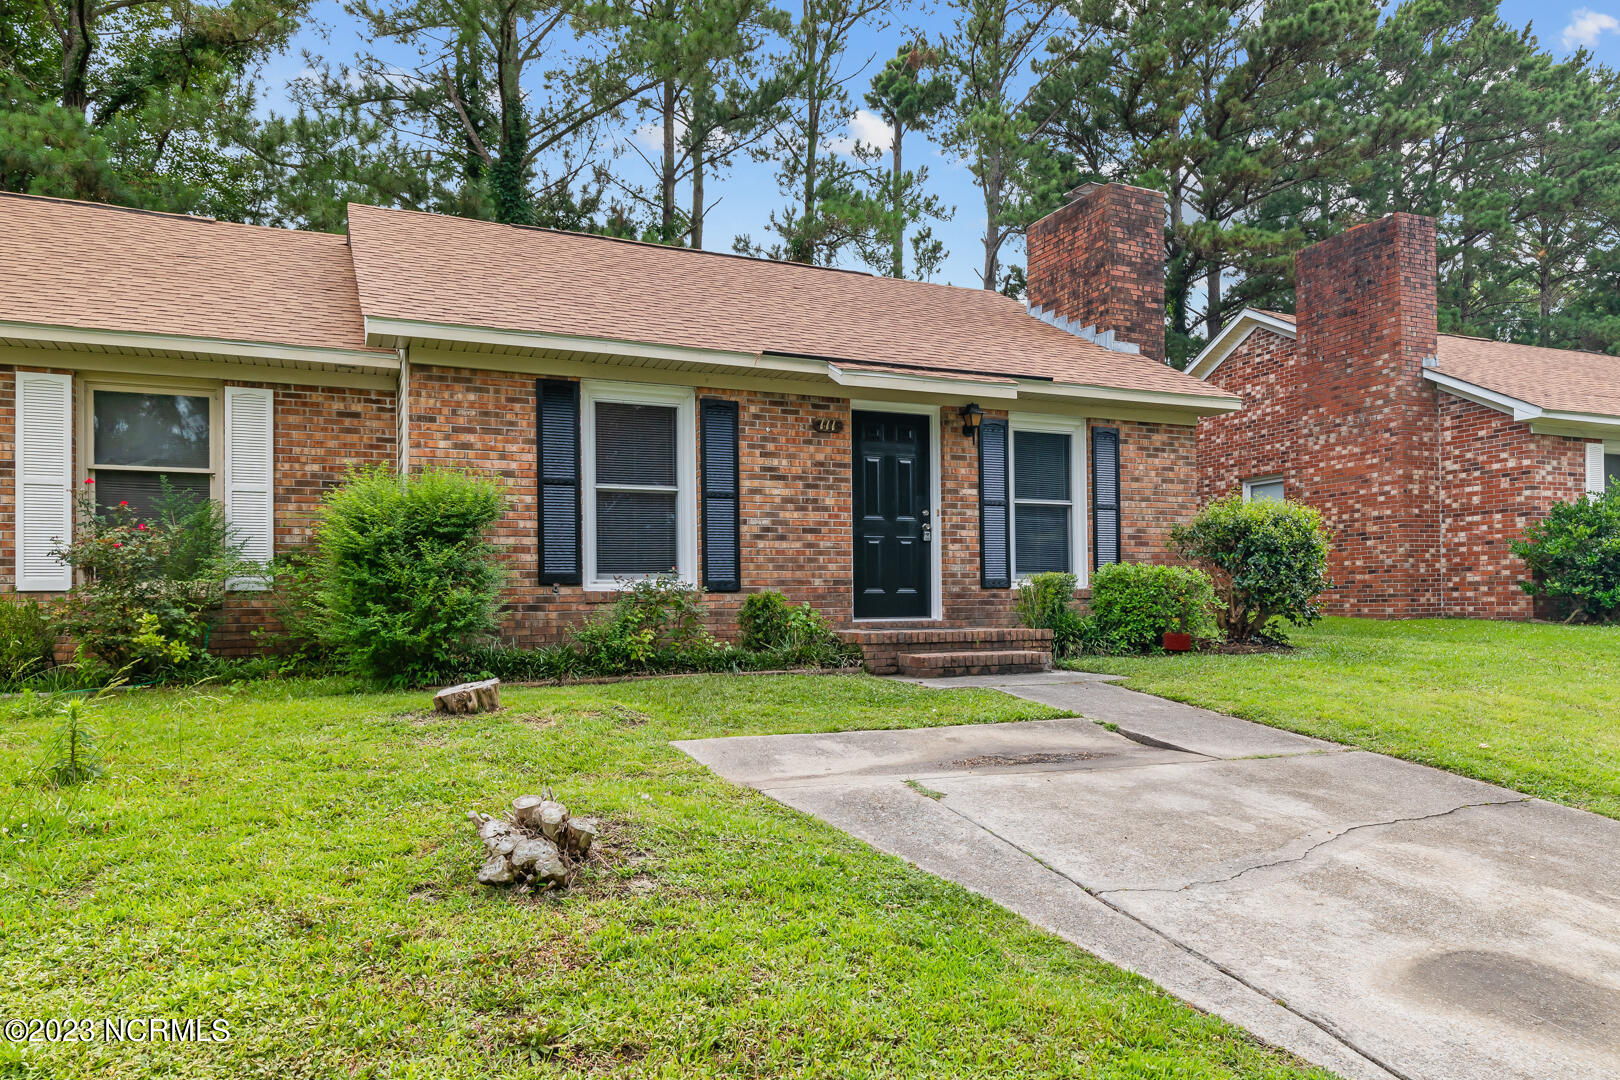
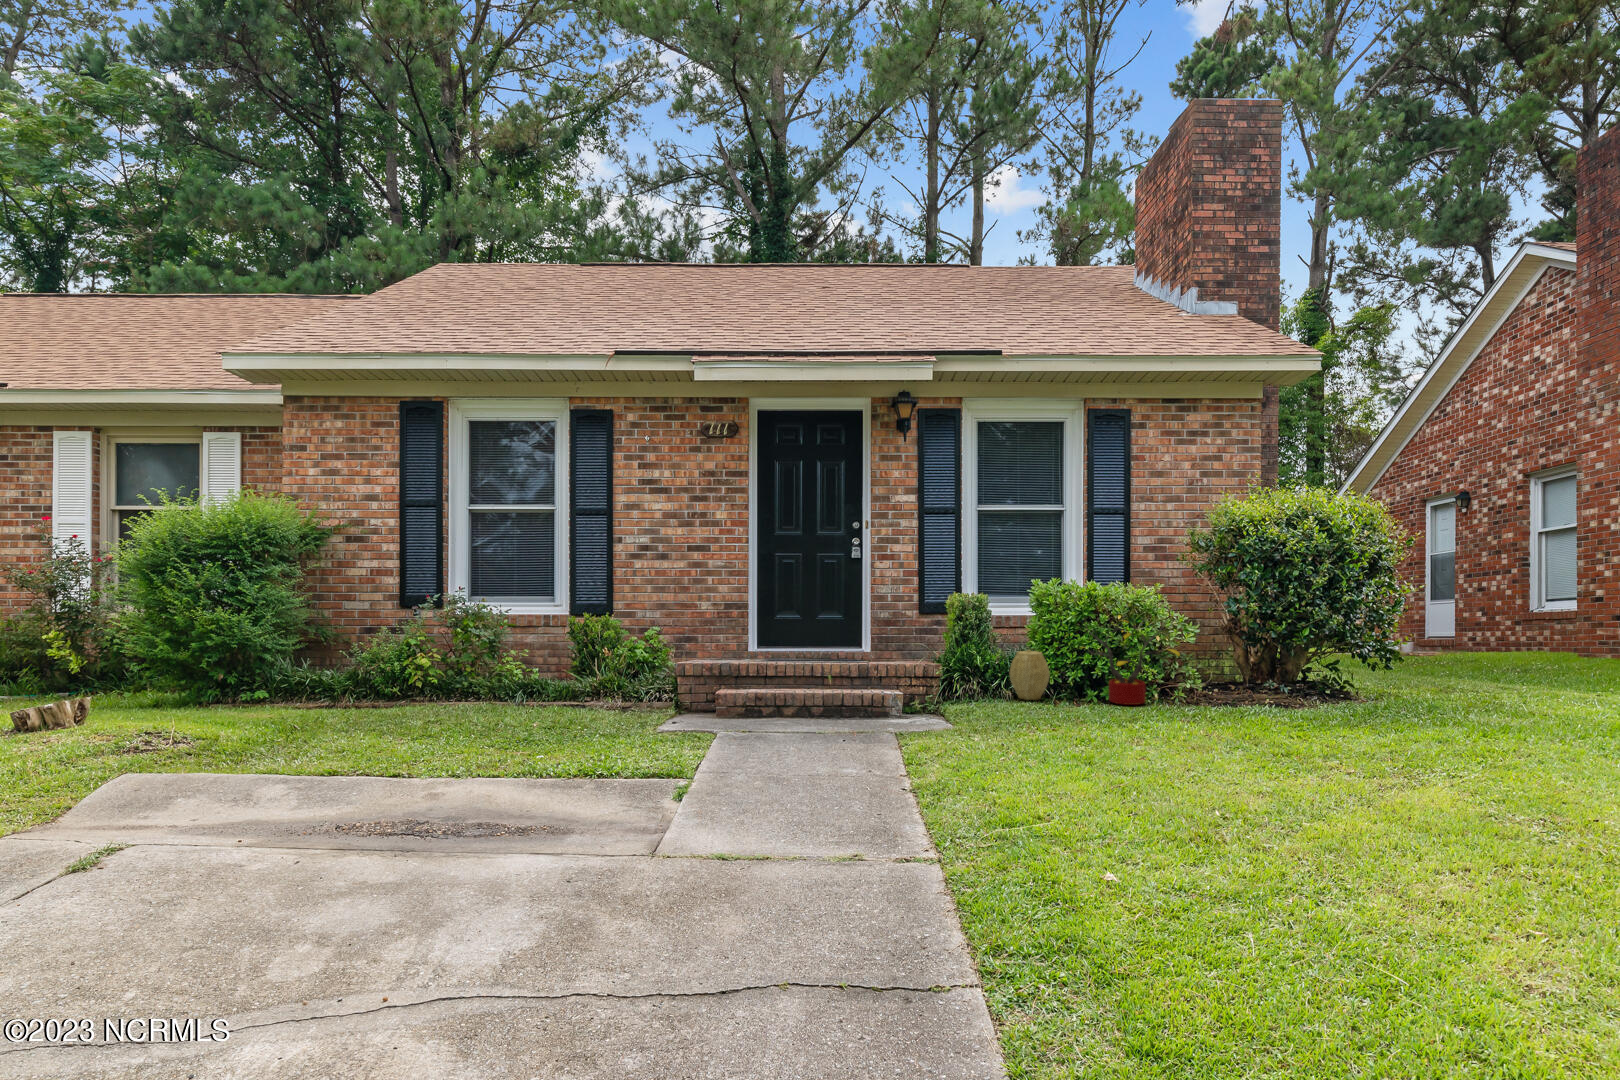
woven basket: none [1092,613,1124,651] -> present [1010,650,1050,700]

